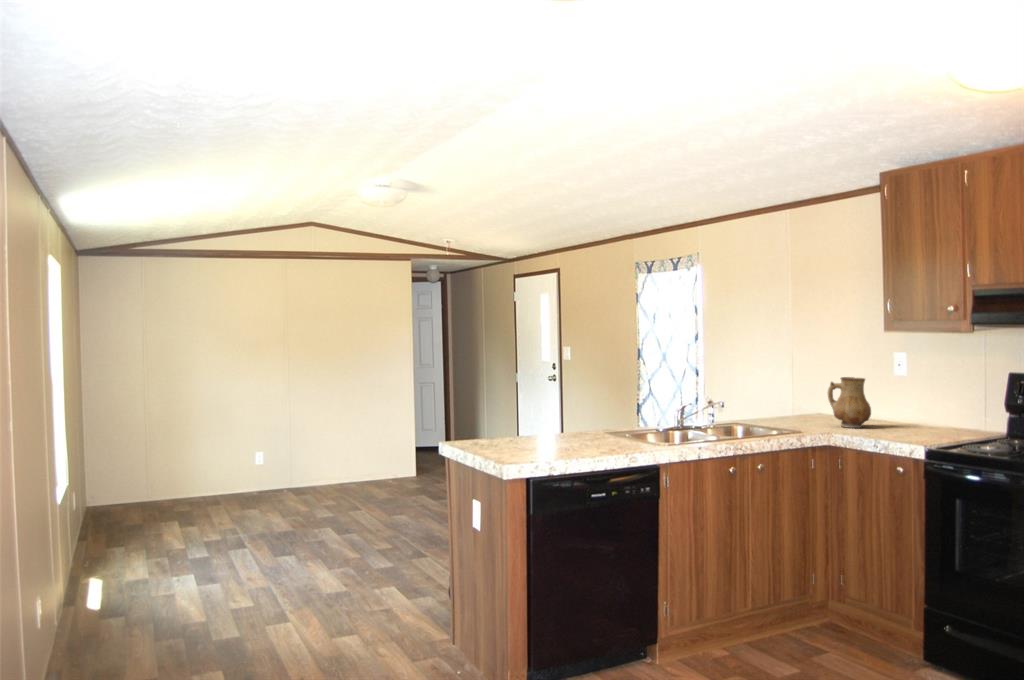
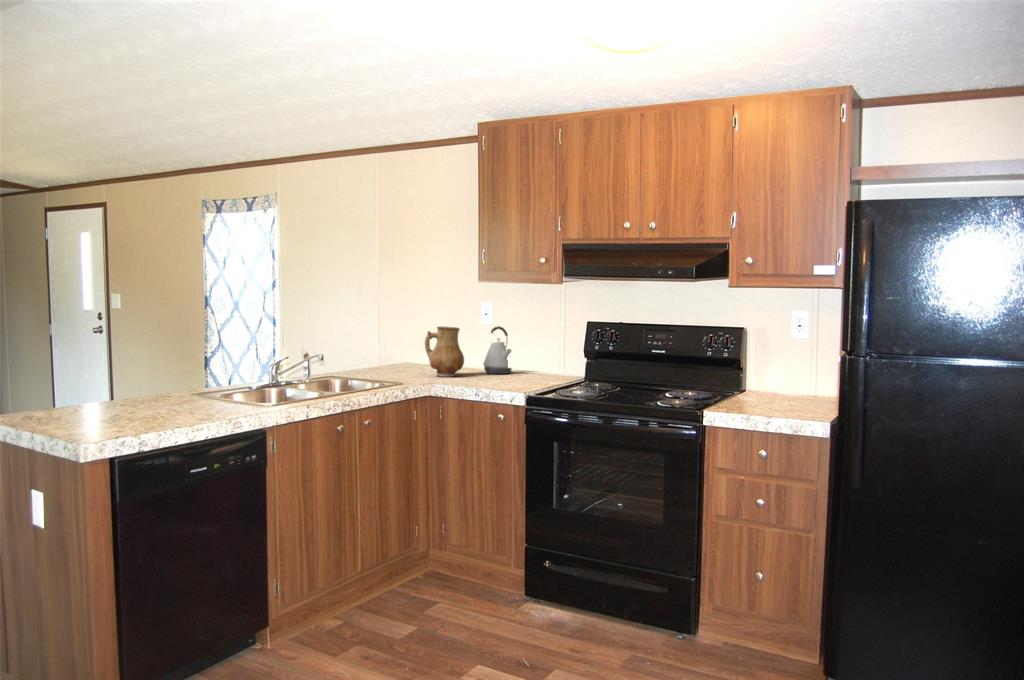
kettle: none [896,377,932,427] -> present [483,326,512,374]

